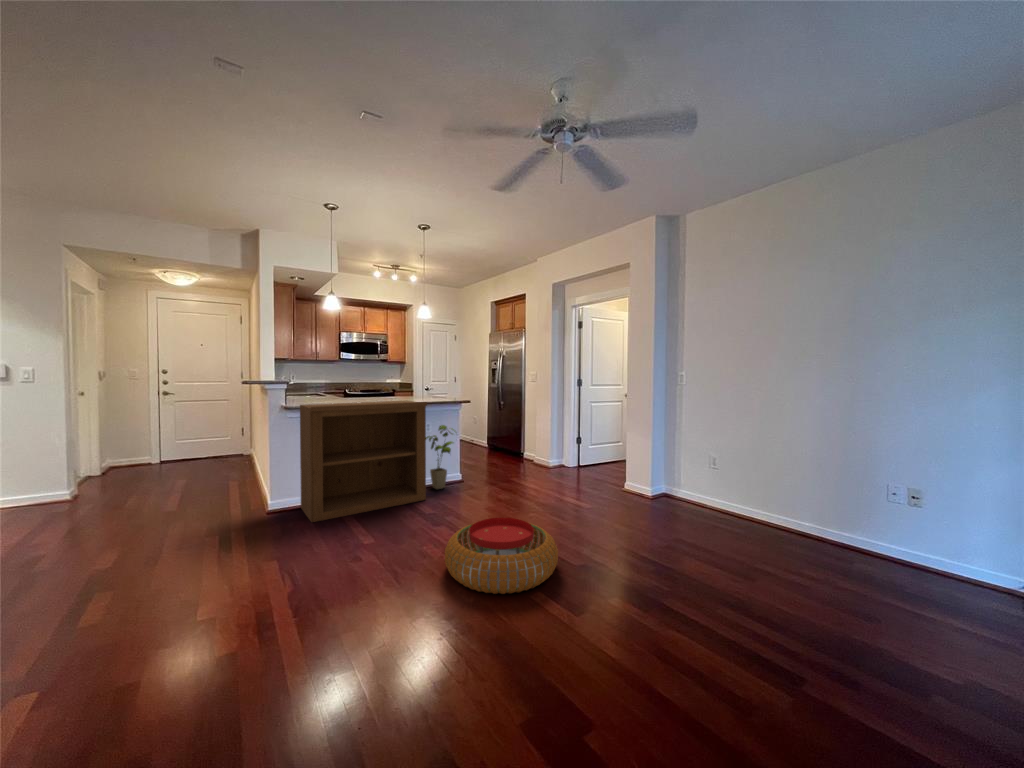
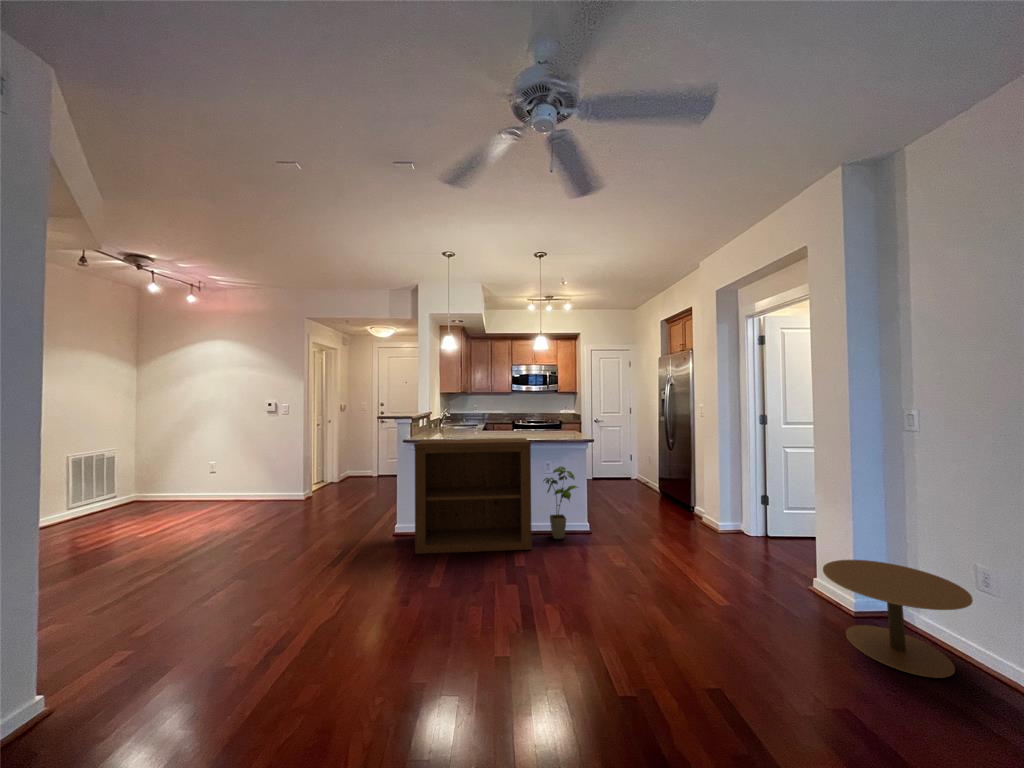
side table: none [645,464,716,518] -> present [823,560,973,678]
pouf: present [445,518,558,594] -> none [455,594,596,706]

